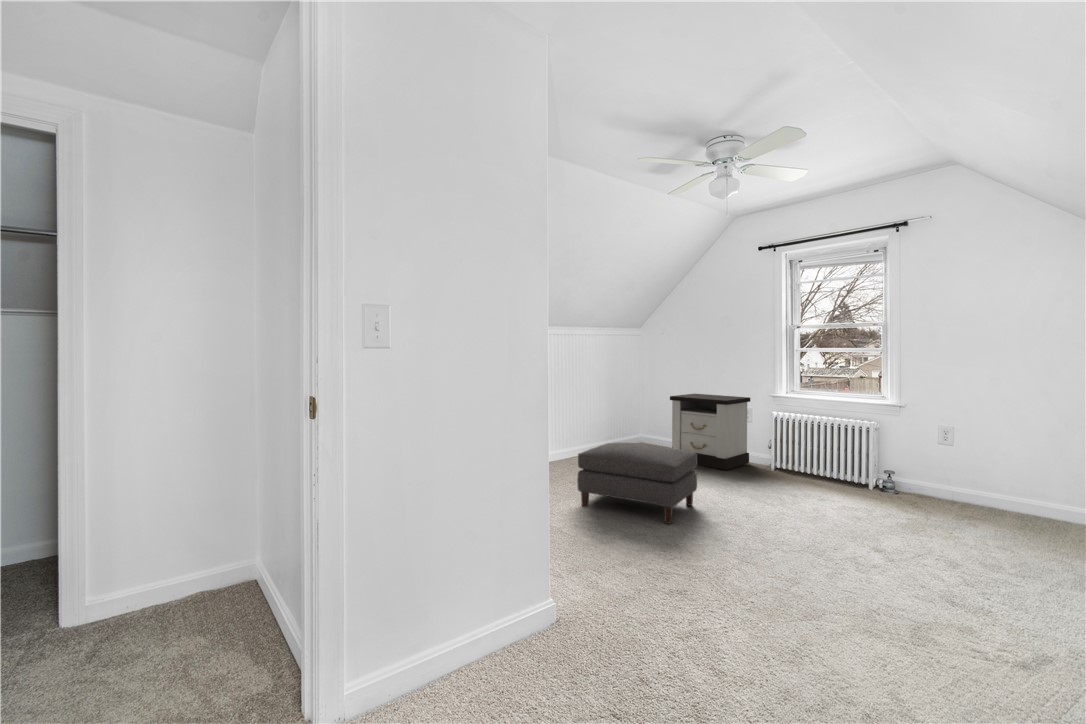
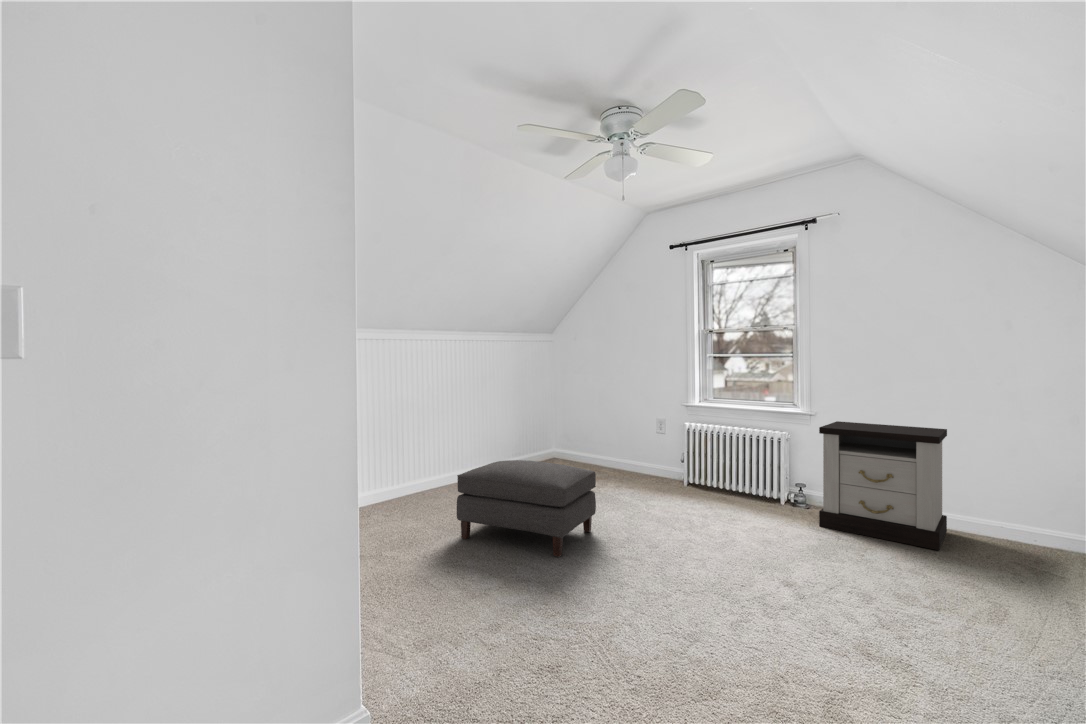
nightstand: present [670,394,750,470] -> present [819,421,947,550]

